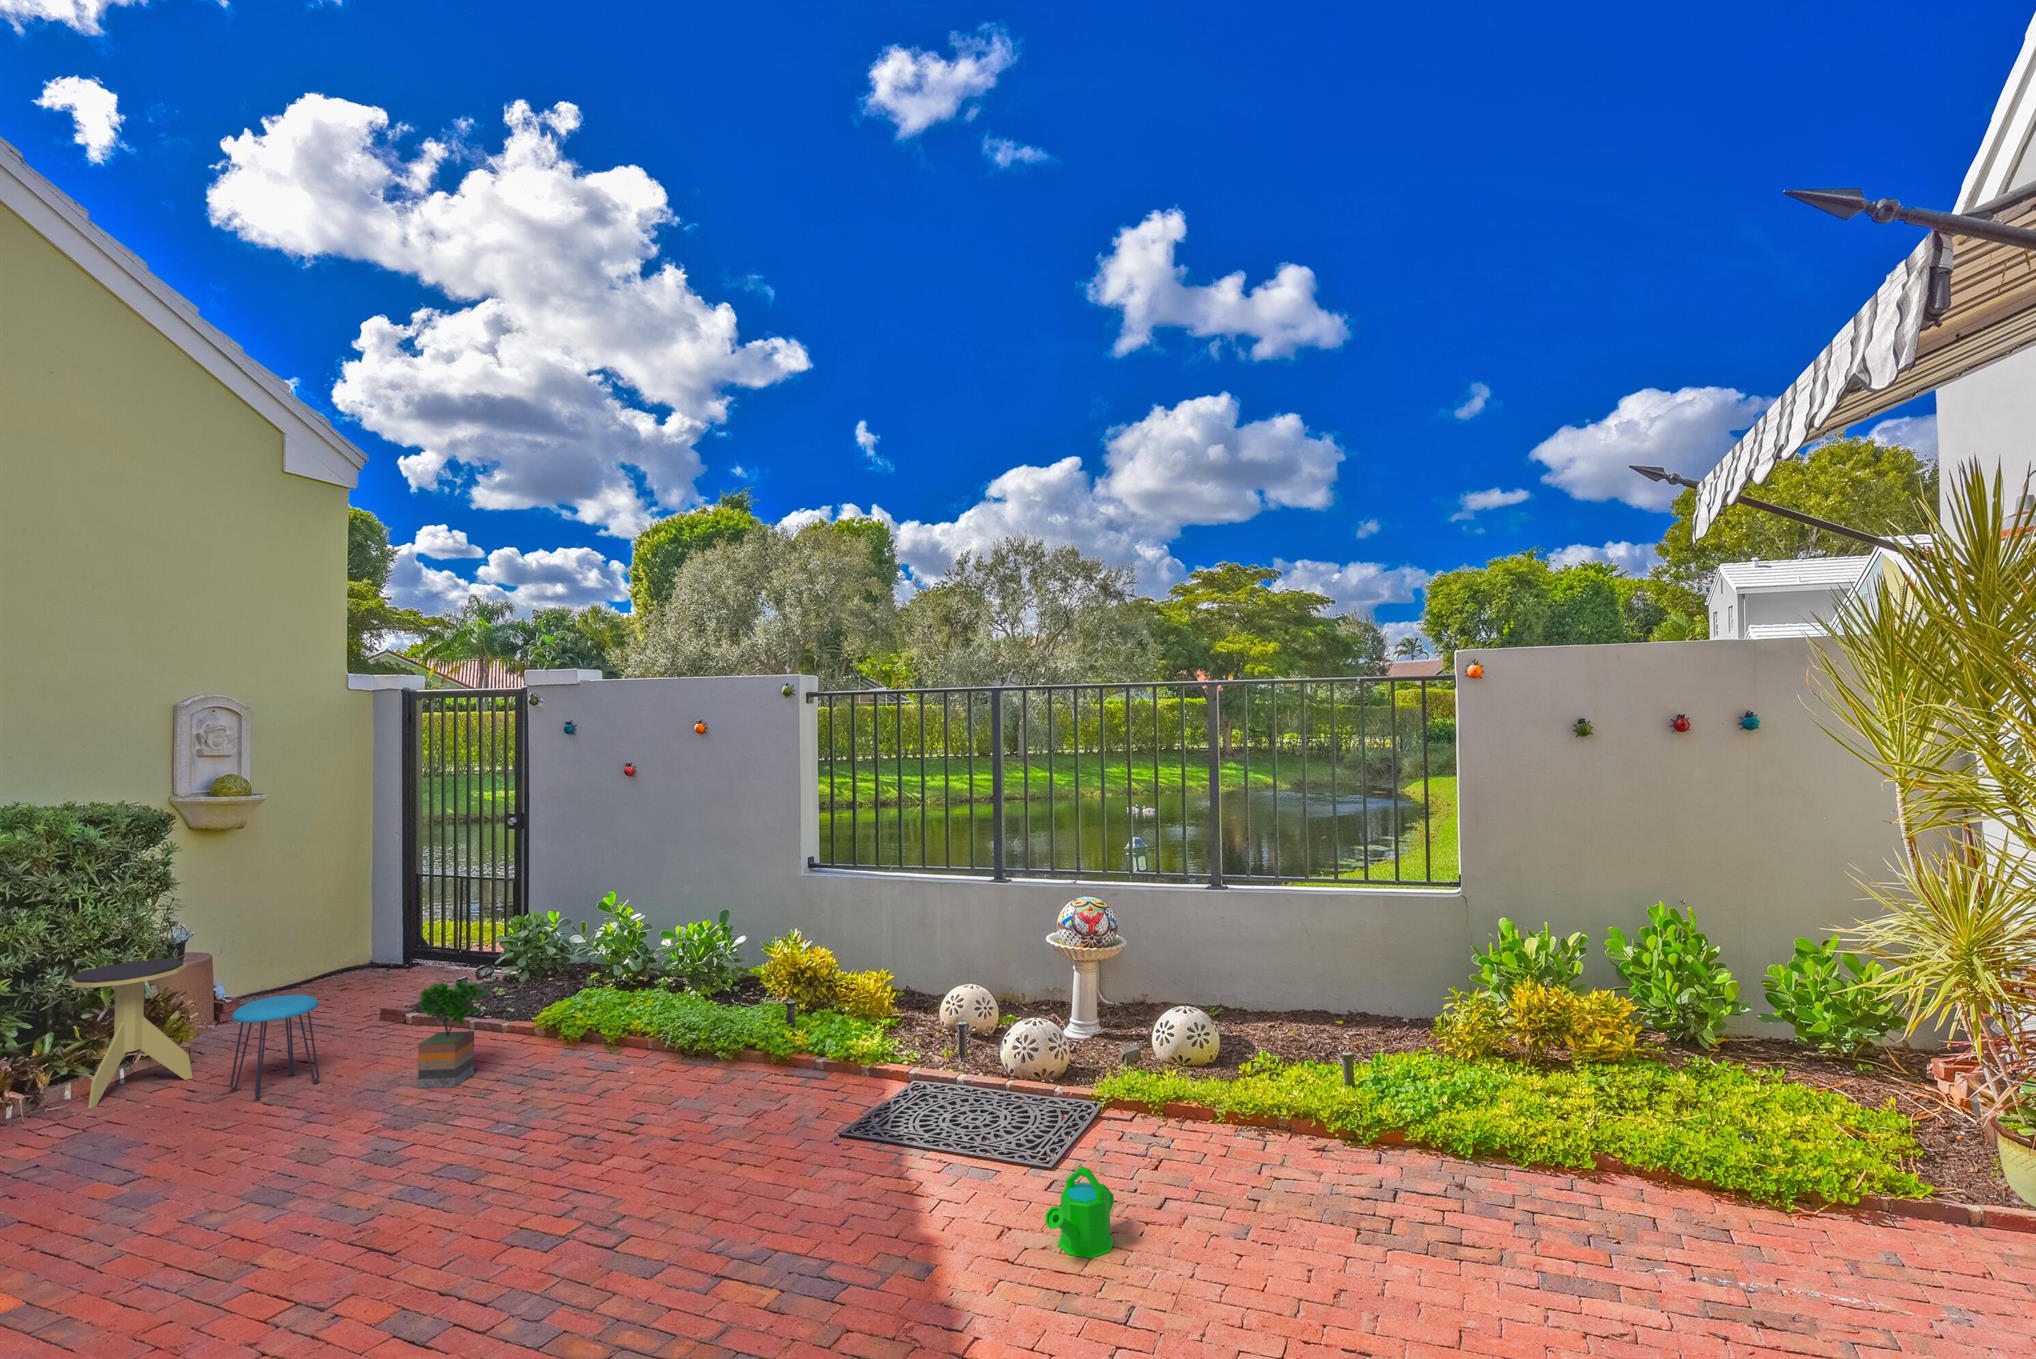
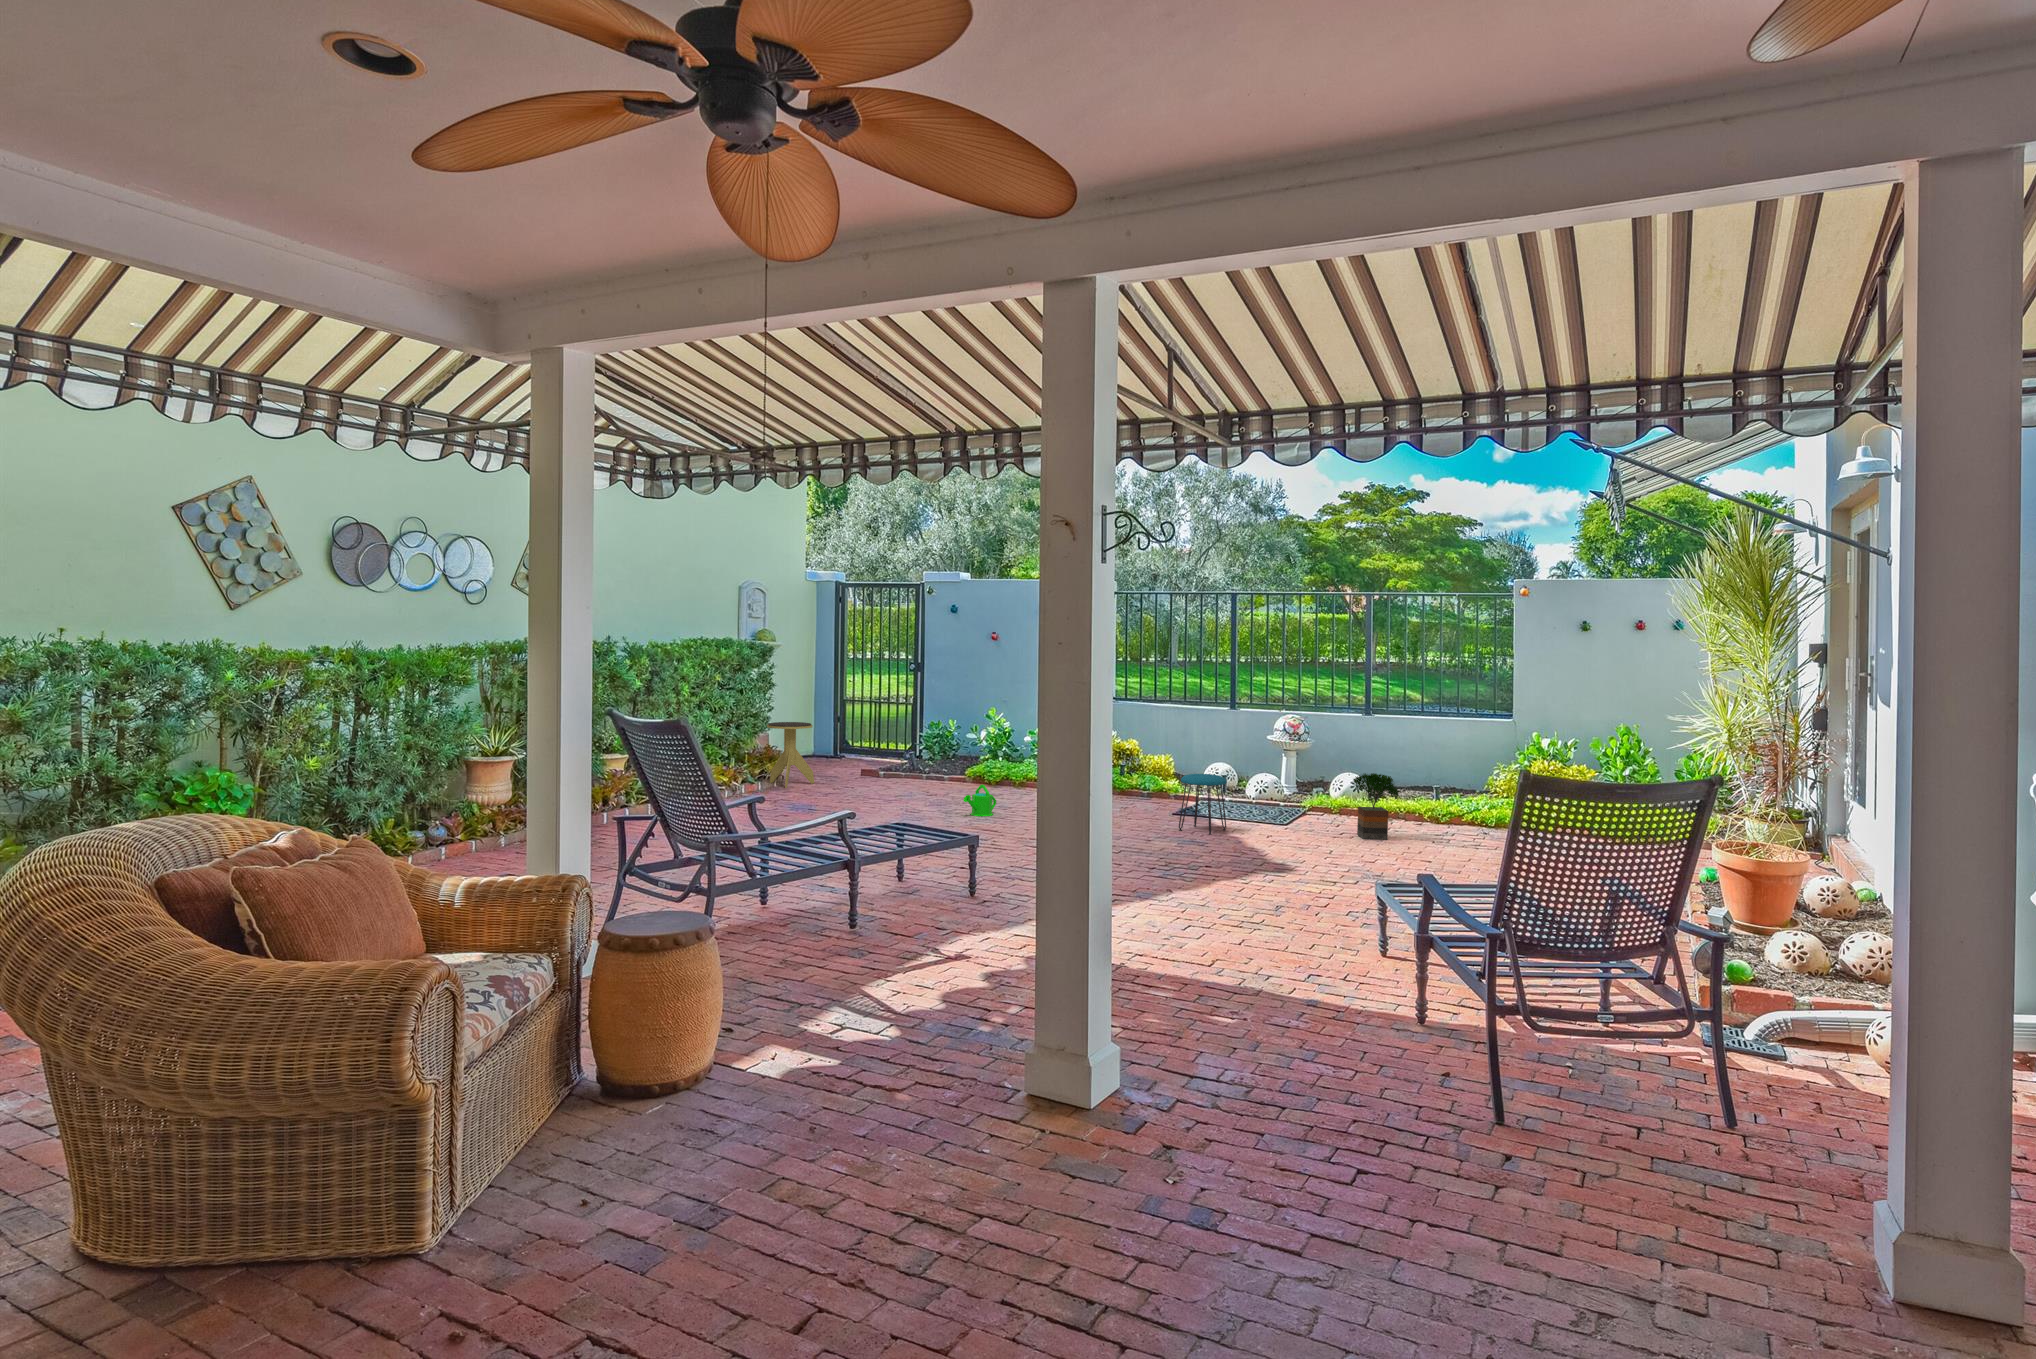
potted tree: present [418,981,486,1088] -> present [1353,773,1399,840]
stool: present [230,995,319,1101] -> present [1179,774,1227,835]
watering can: present [1045,1166,1115,1258] -> present [964,785,996,816]

